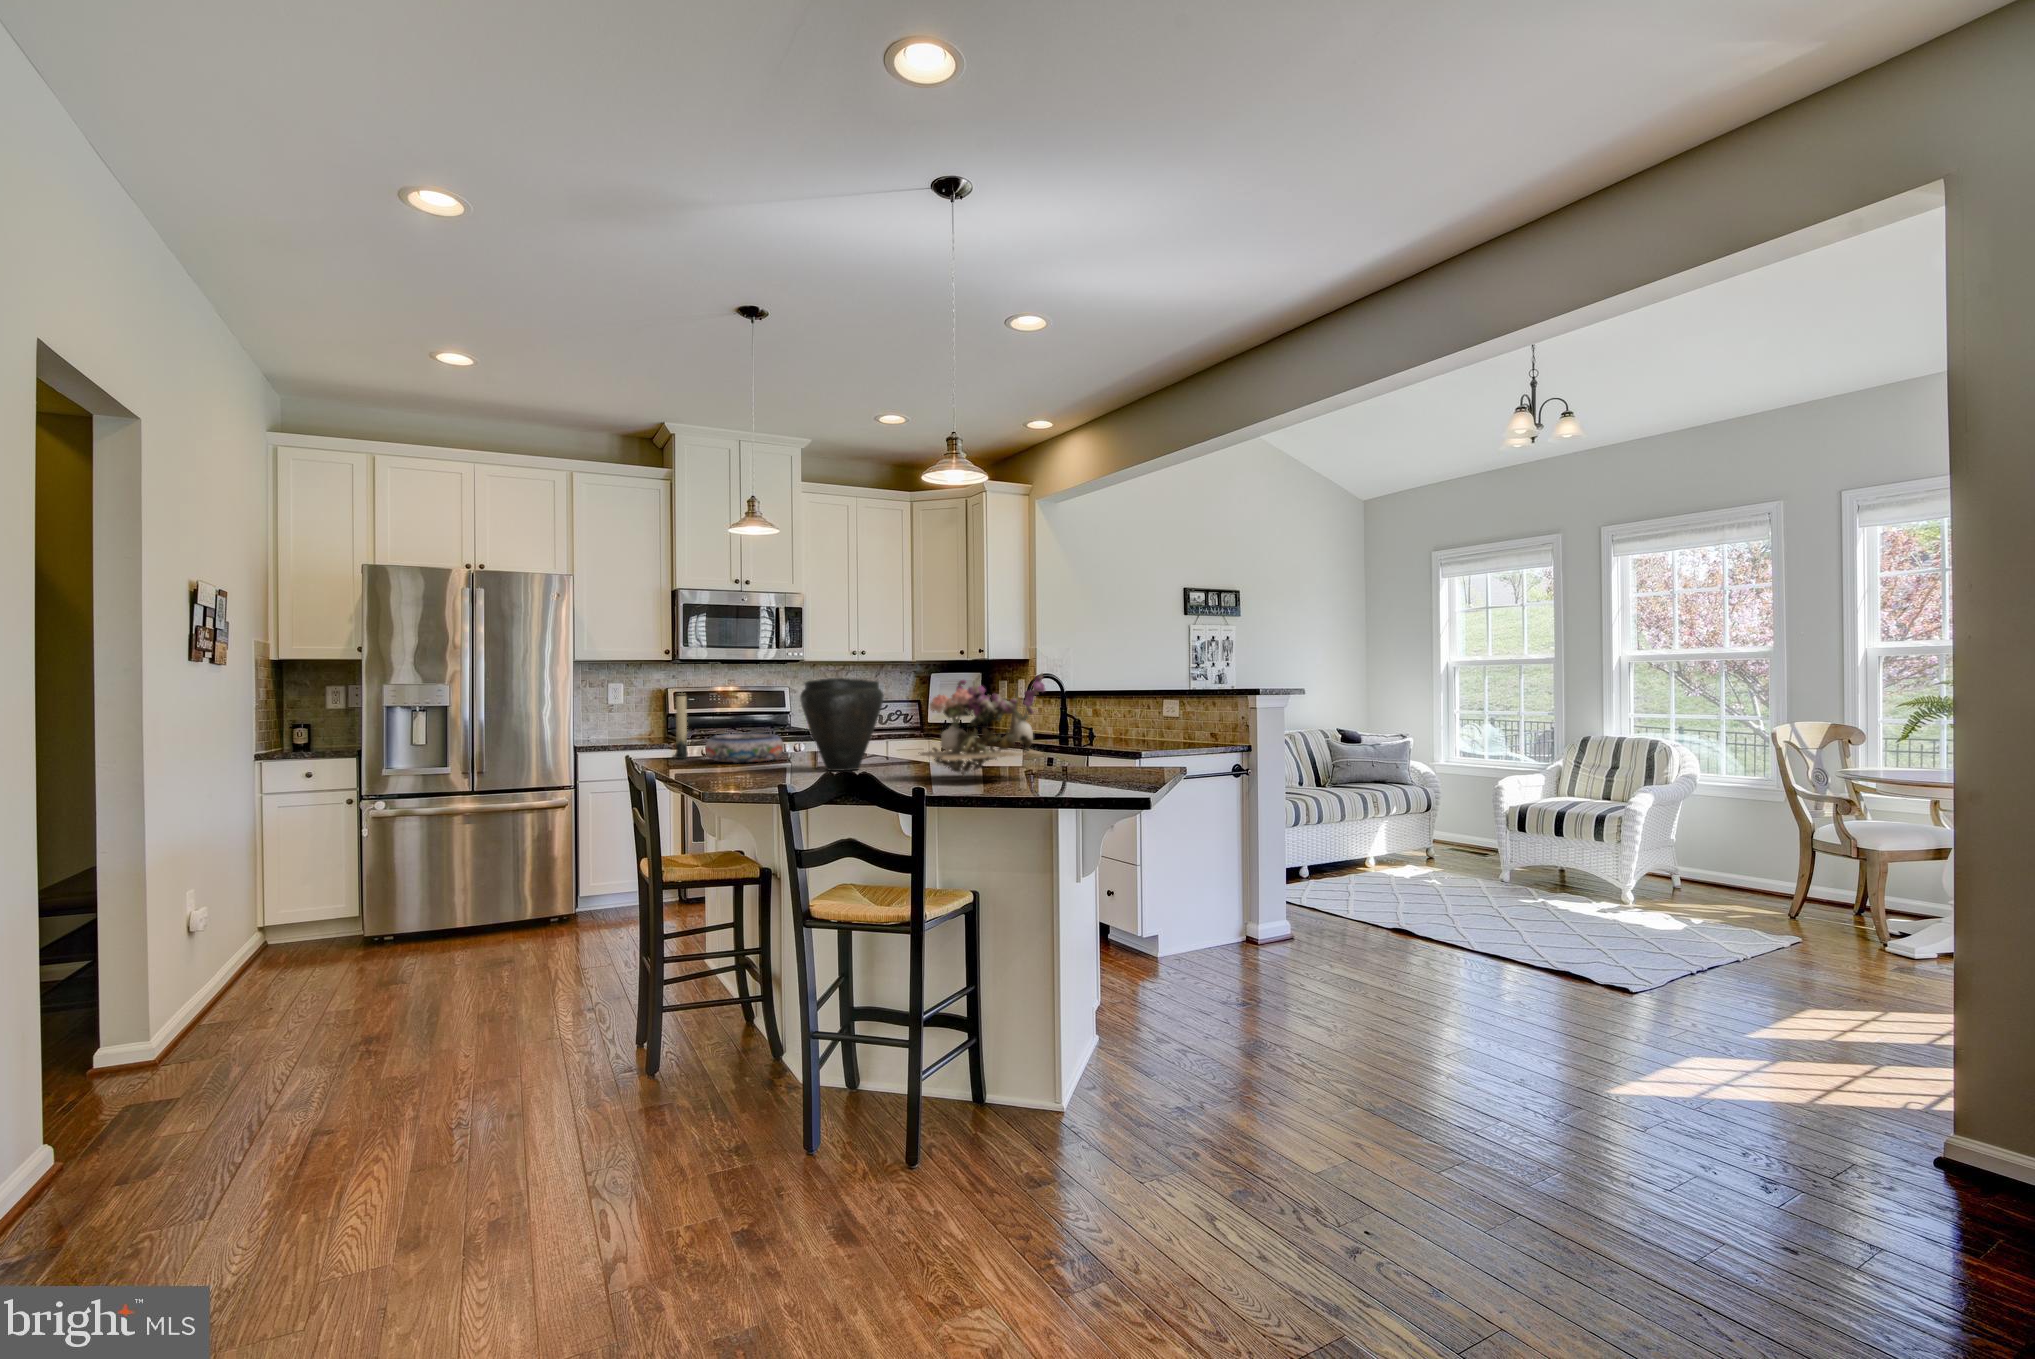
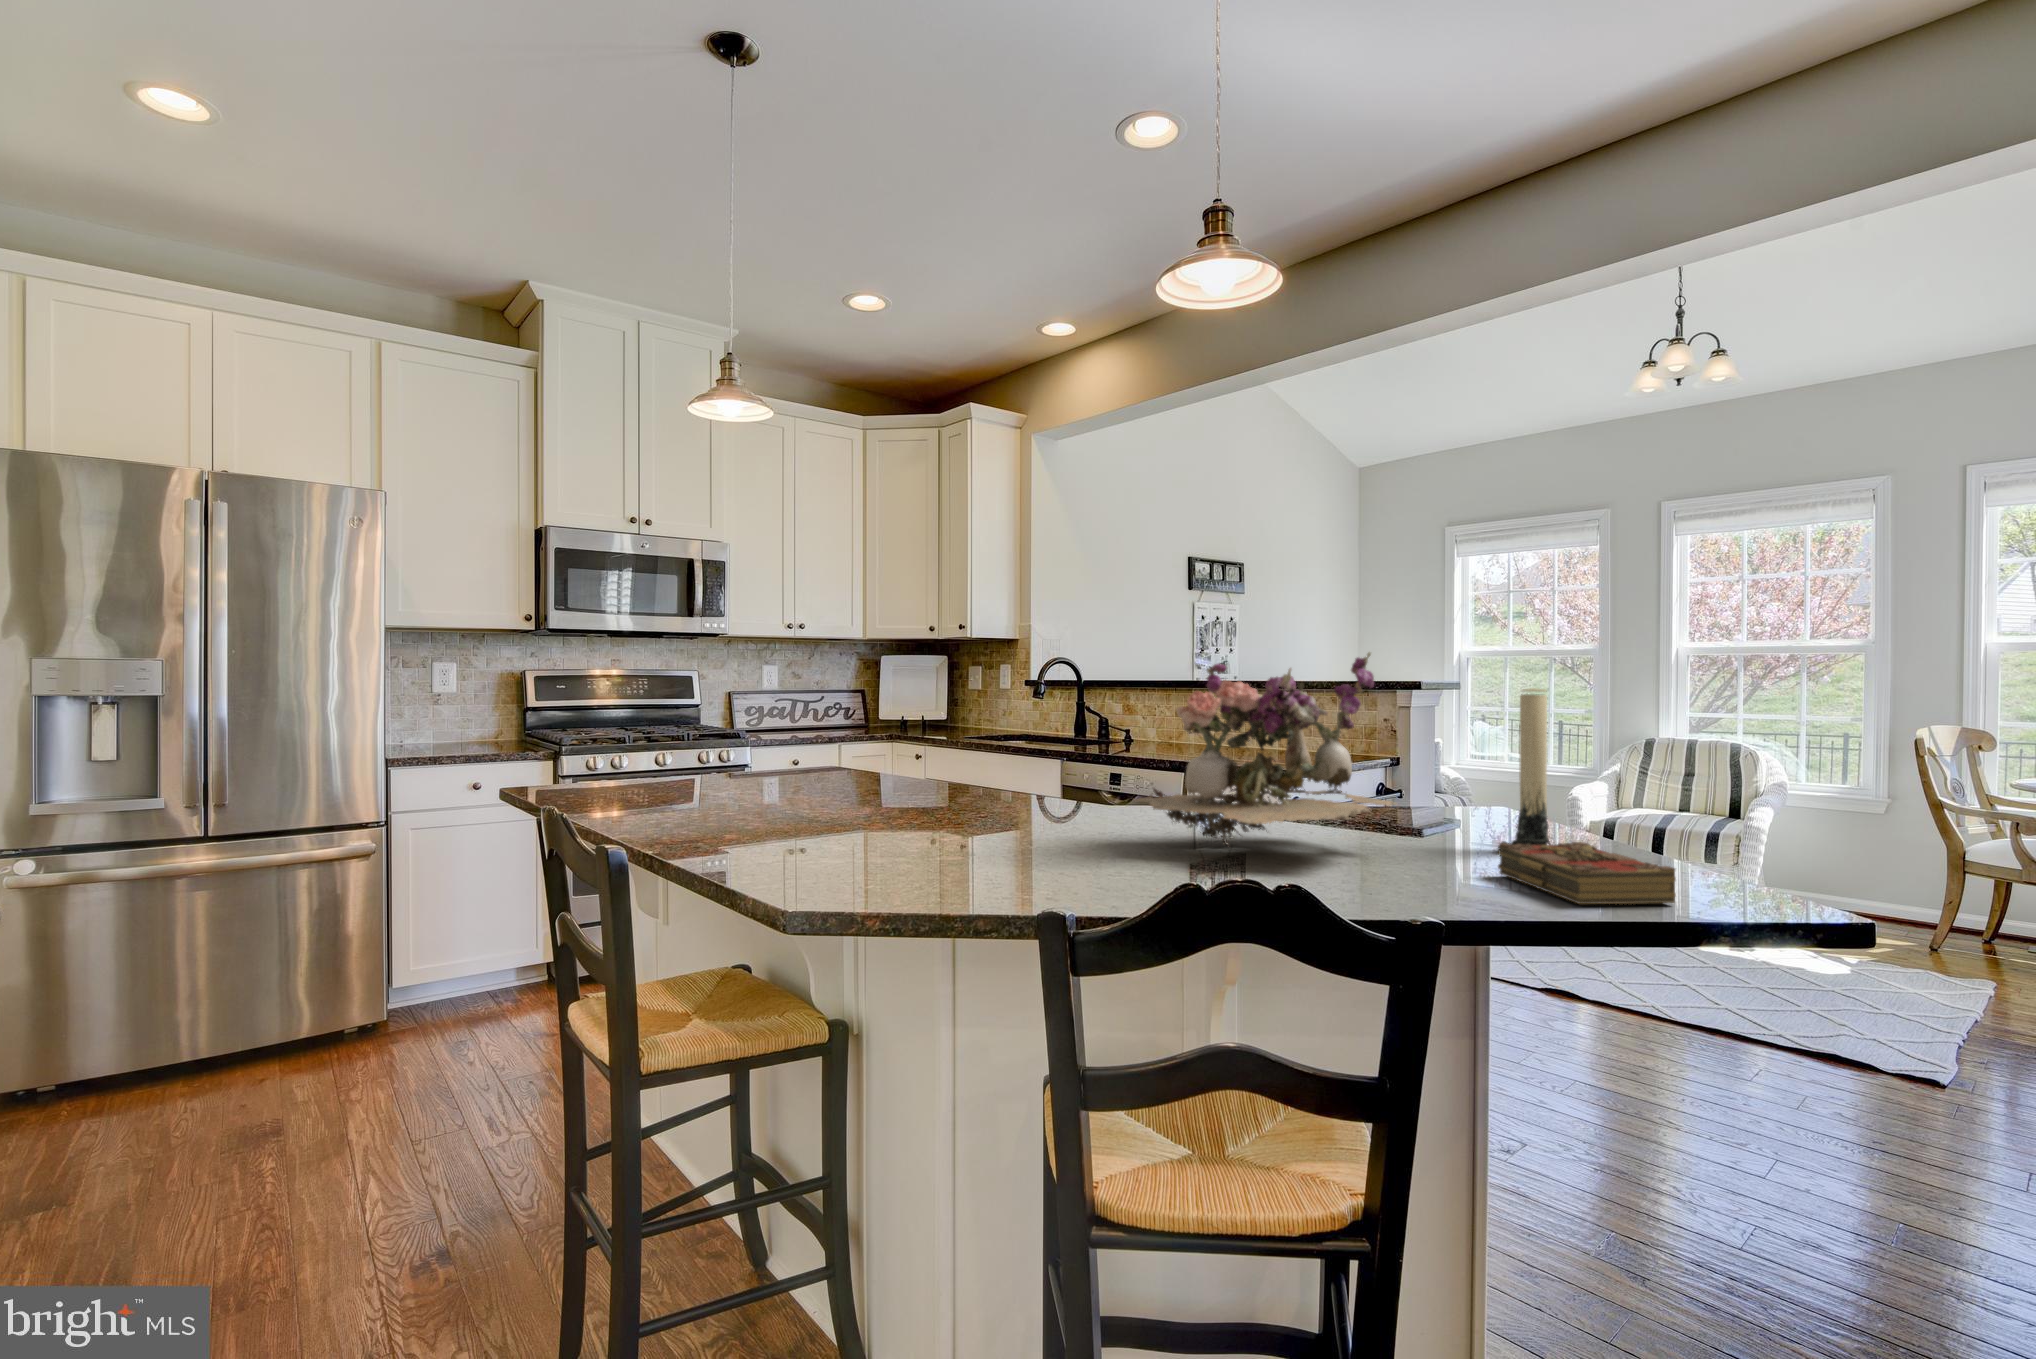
vase: present [800,678,883,771] -> none [869,658,1020,826]
candle: present [673,693,688,759] -> present [1498,688,1550,850]
bowl: present [705,733,784,763] -> none [656,750,792,803]
book: none [1059,769,1110,793] -> present [1498,842,1676,904]

